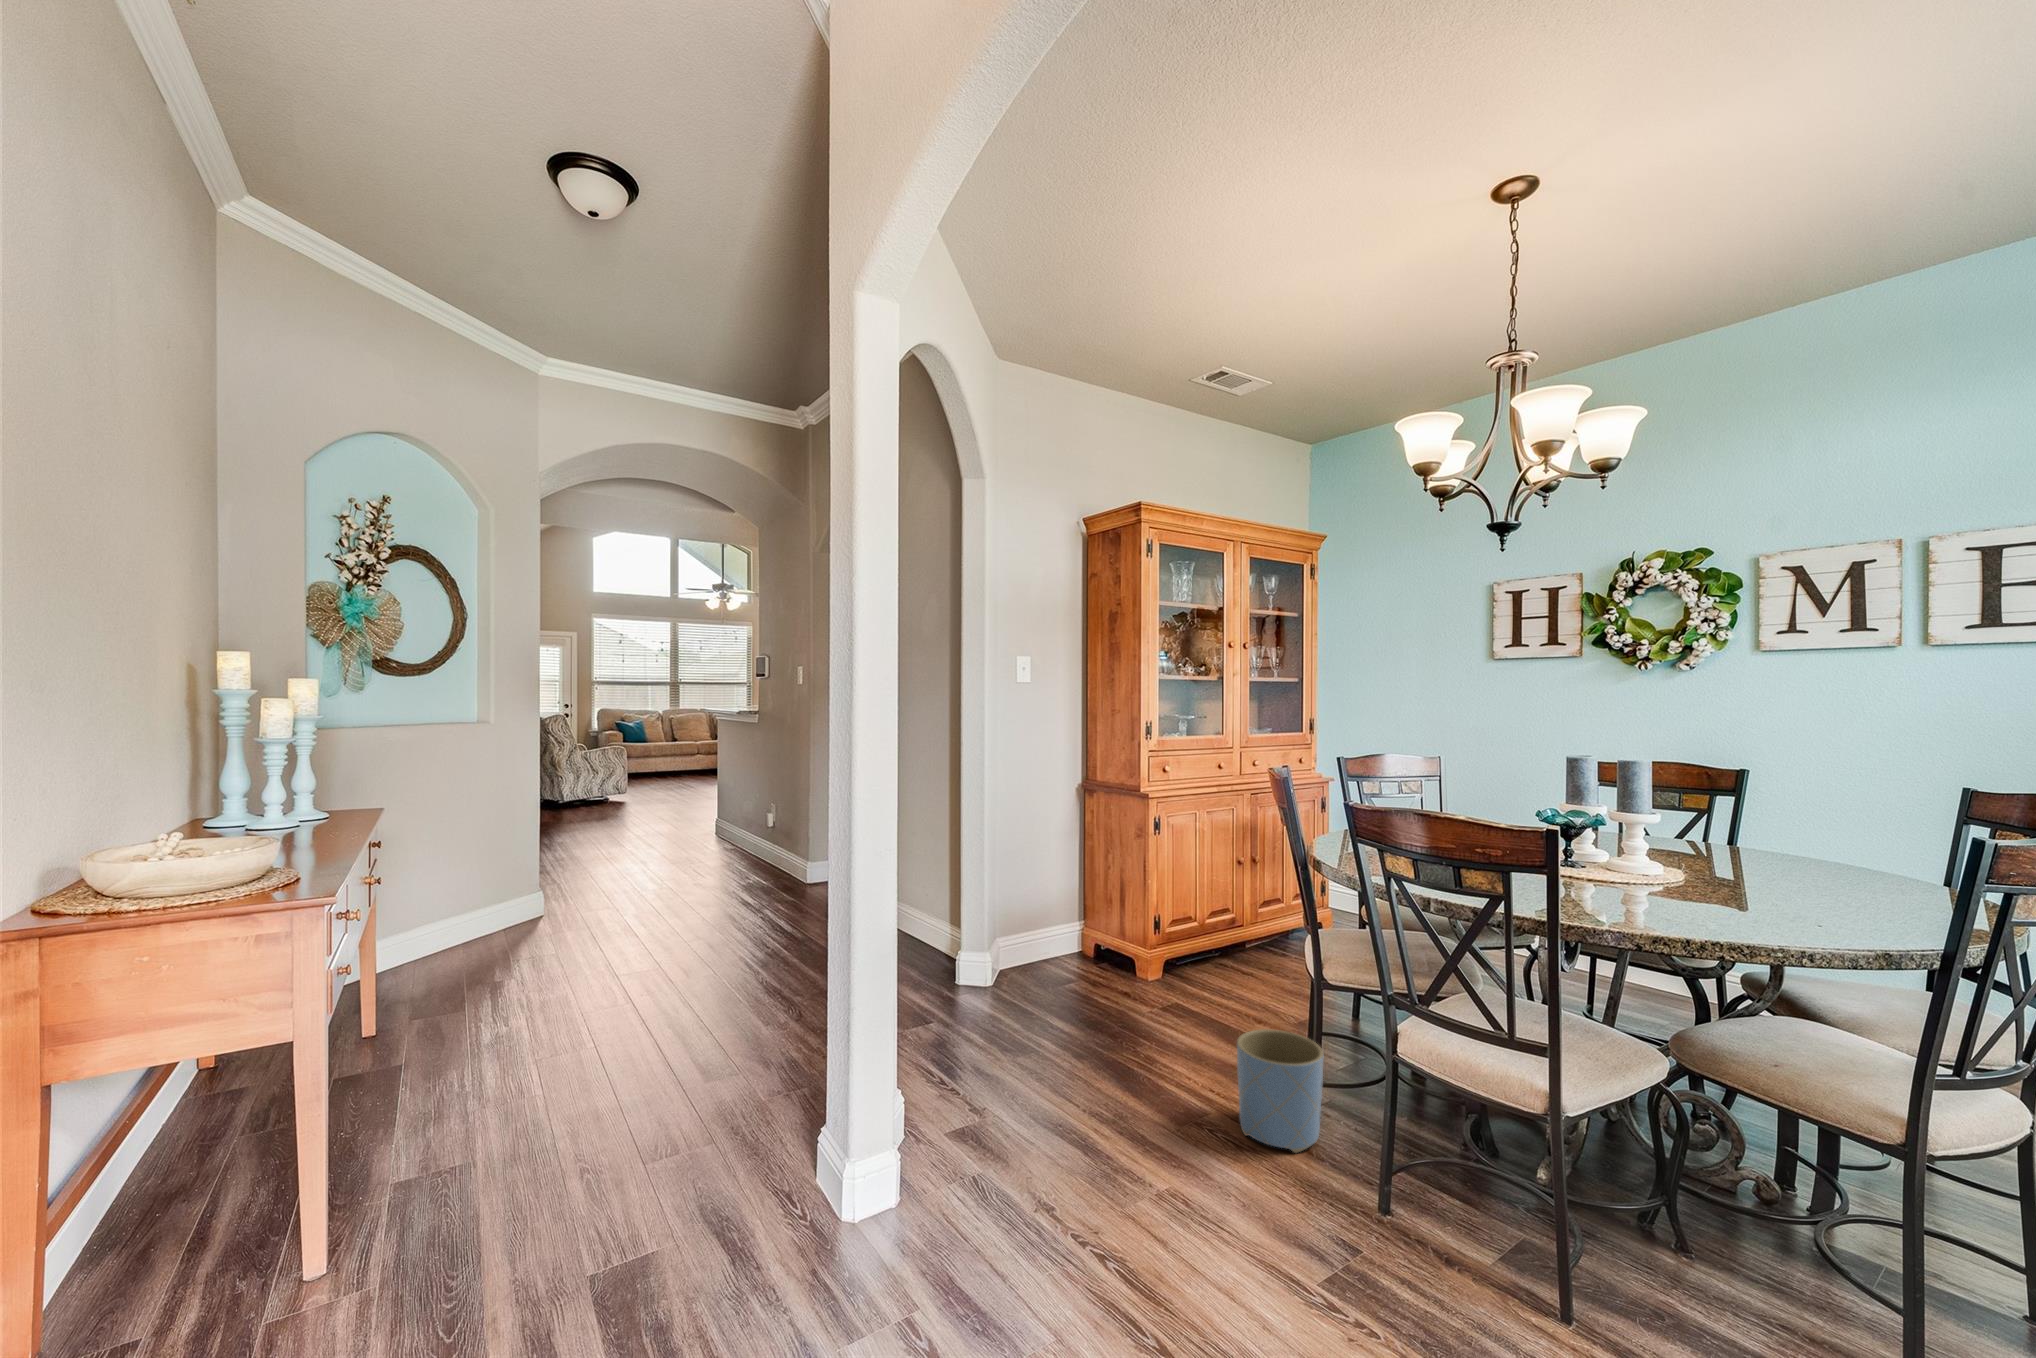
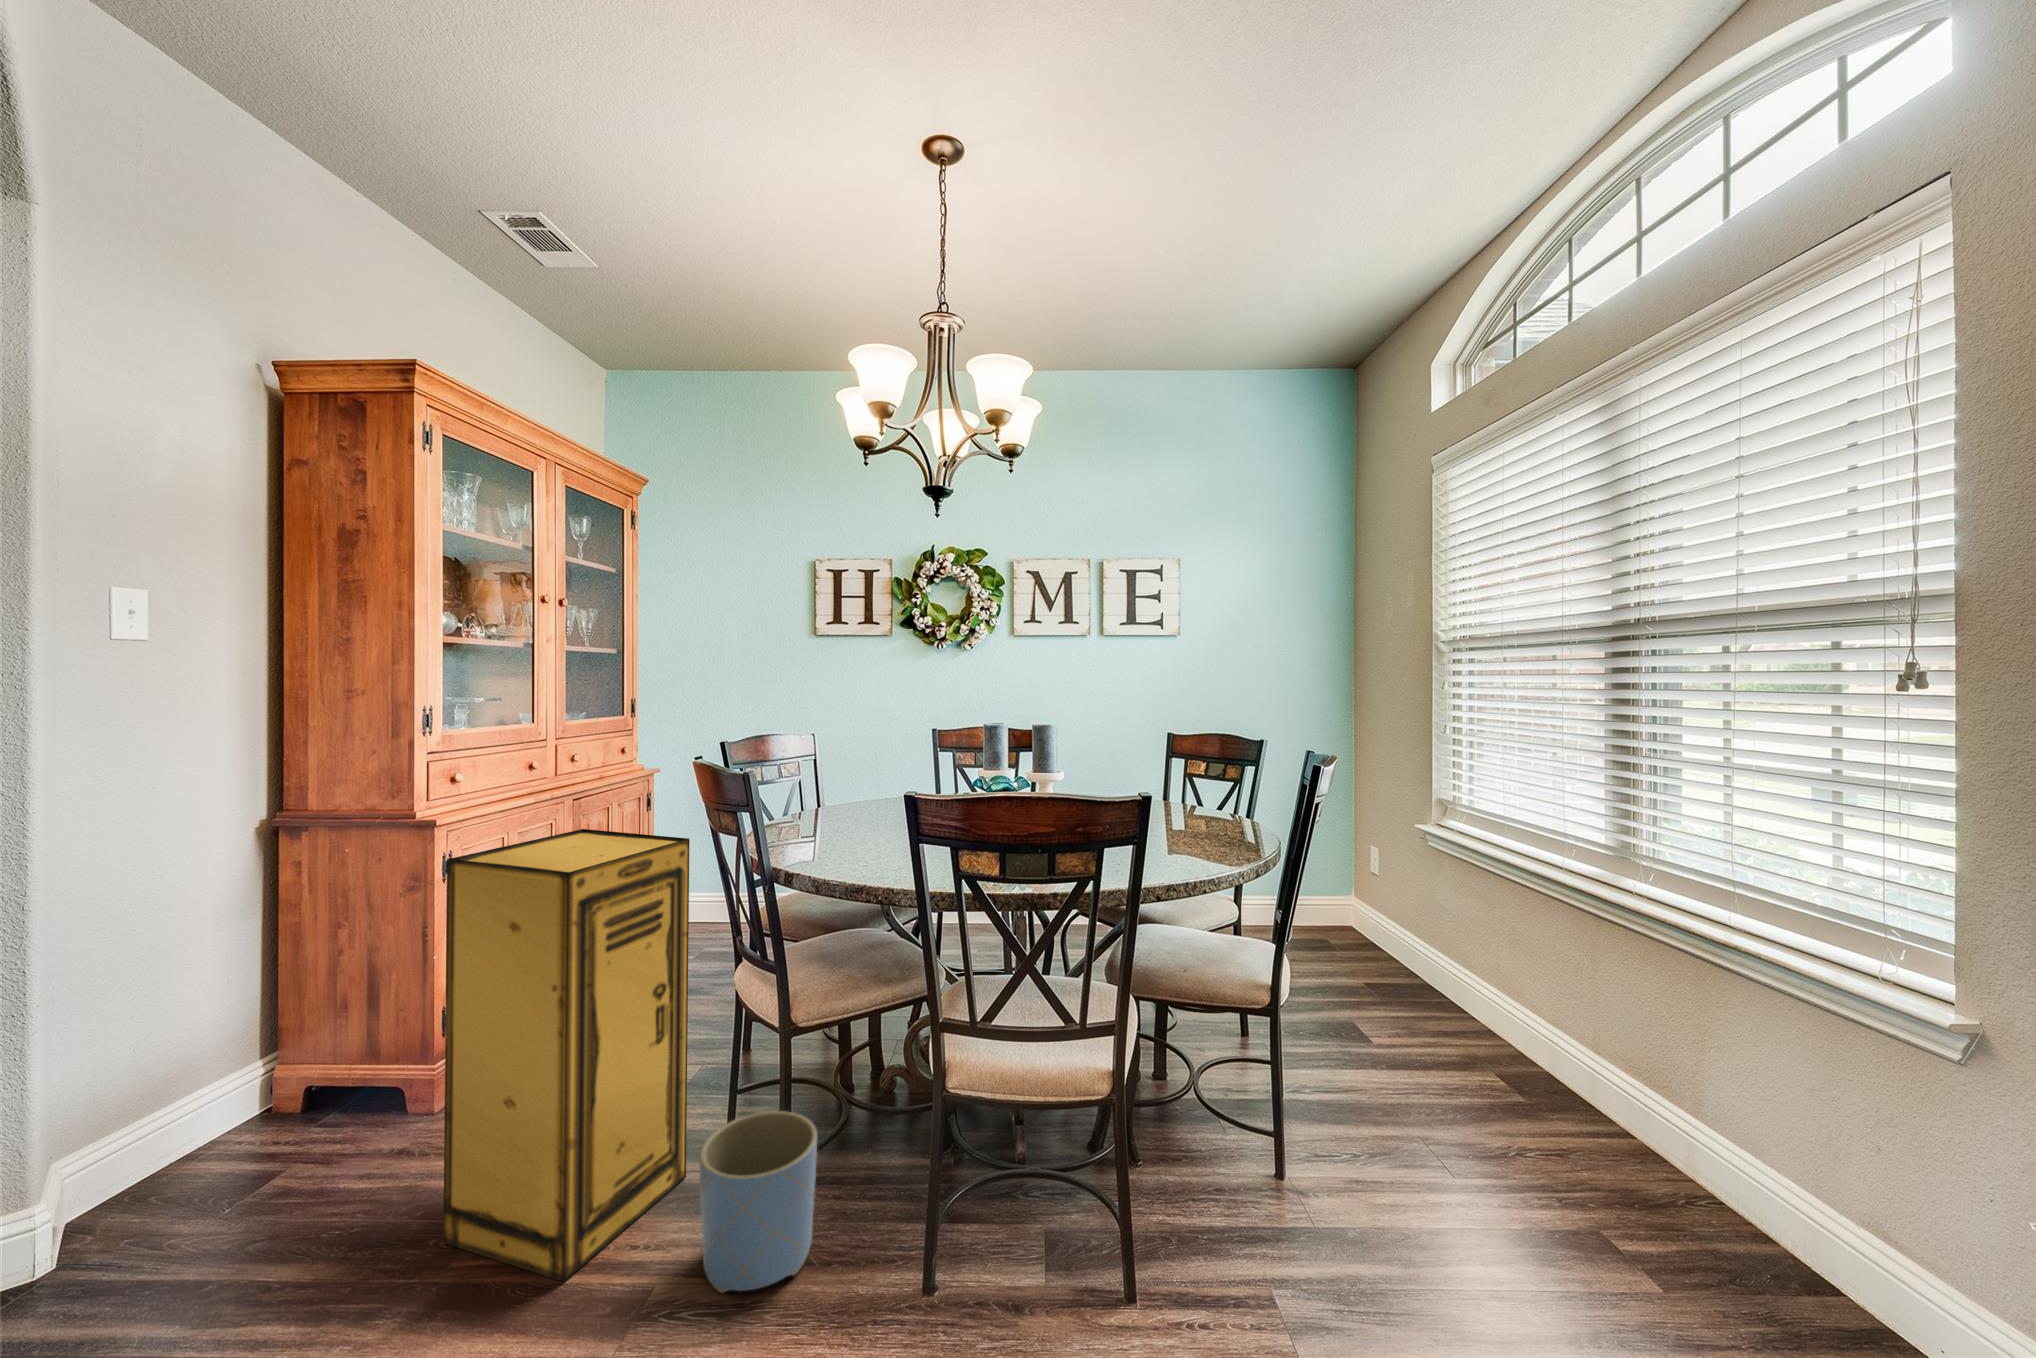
storage cabinet: none [1125,806,1264,1086] -> present [443,829,689,1282]

